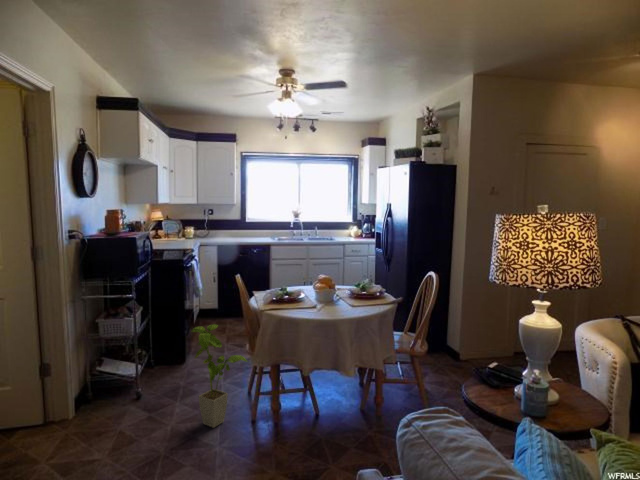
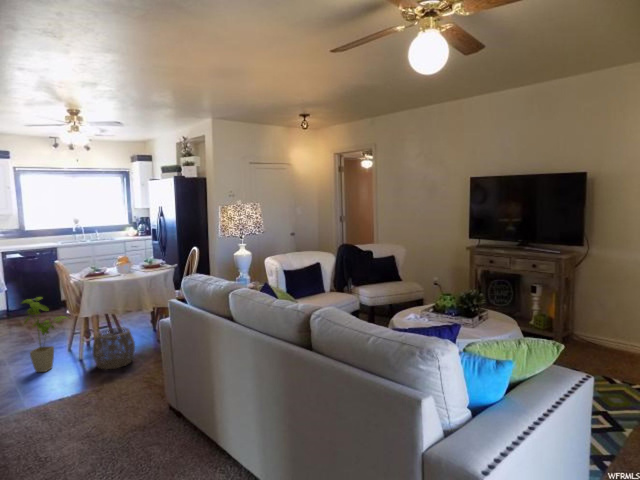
woven basket: none [267,385,327,456] -> present [92,327,135,369]

